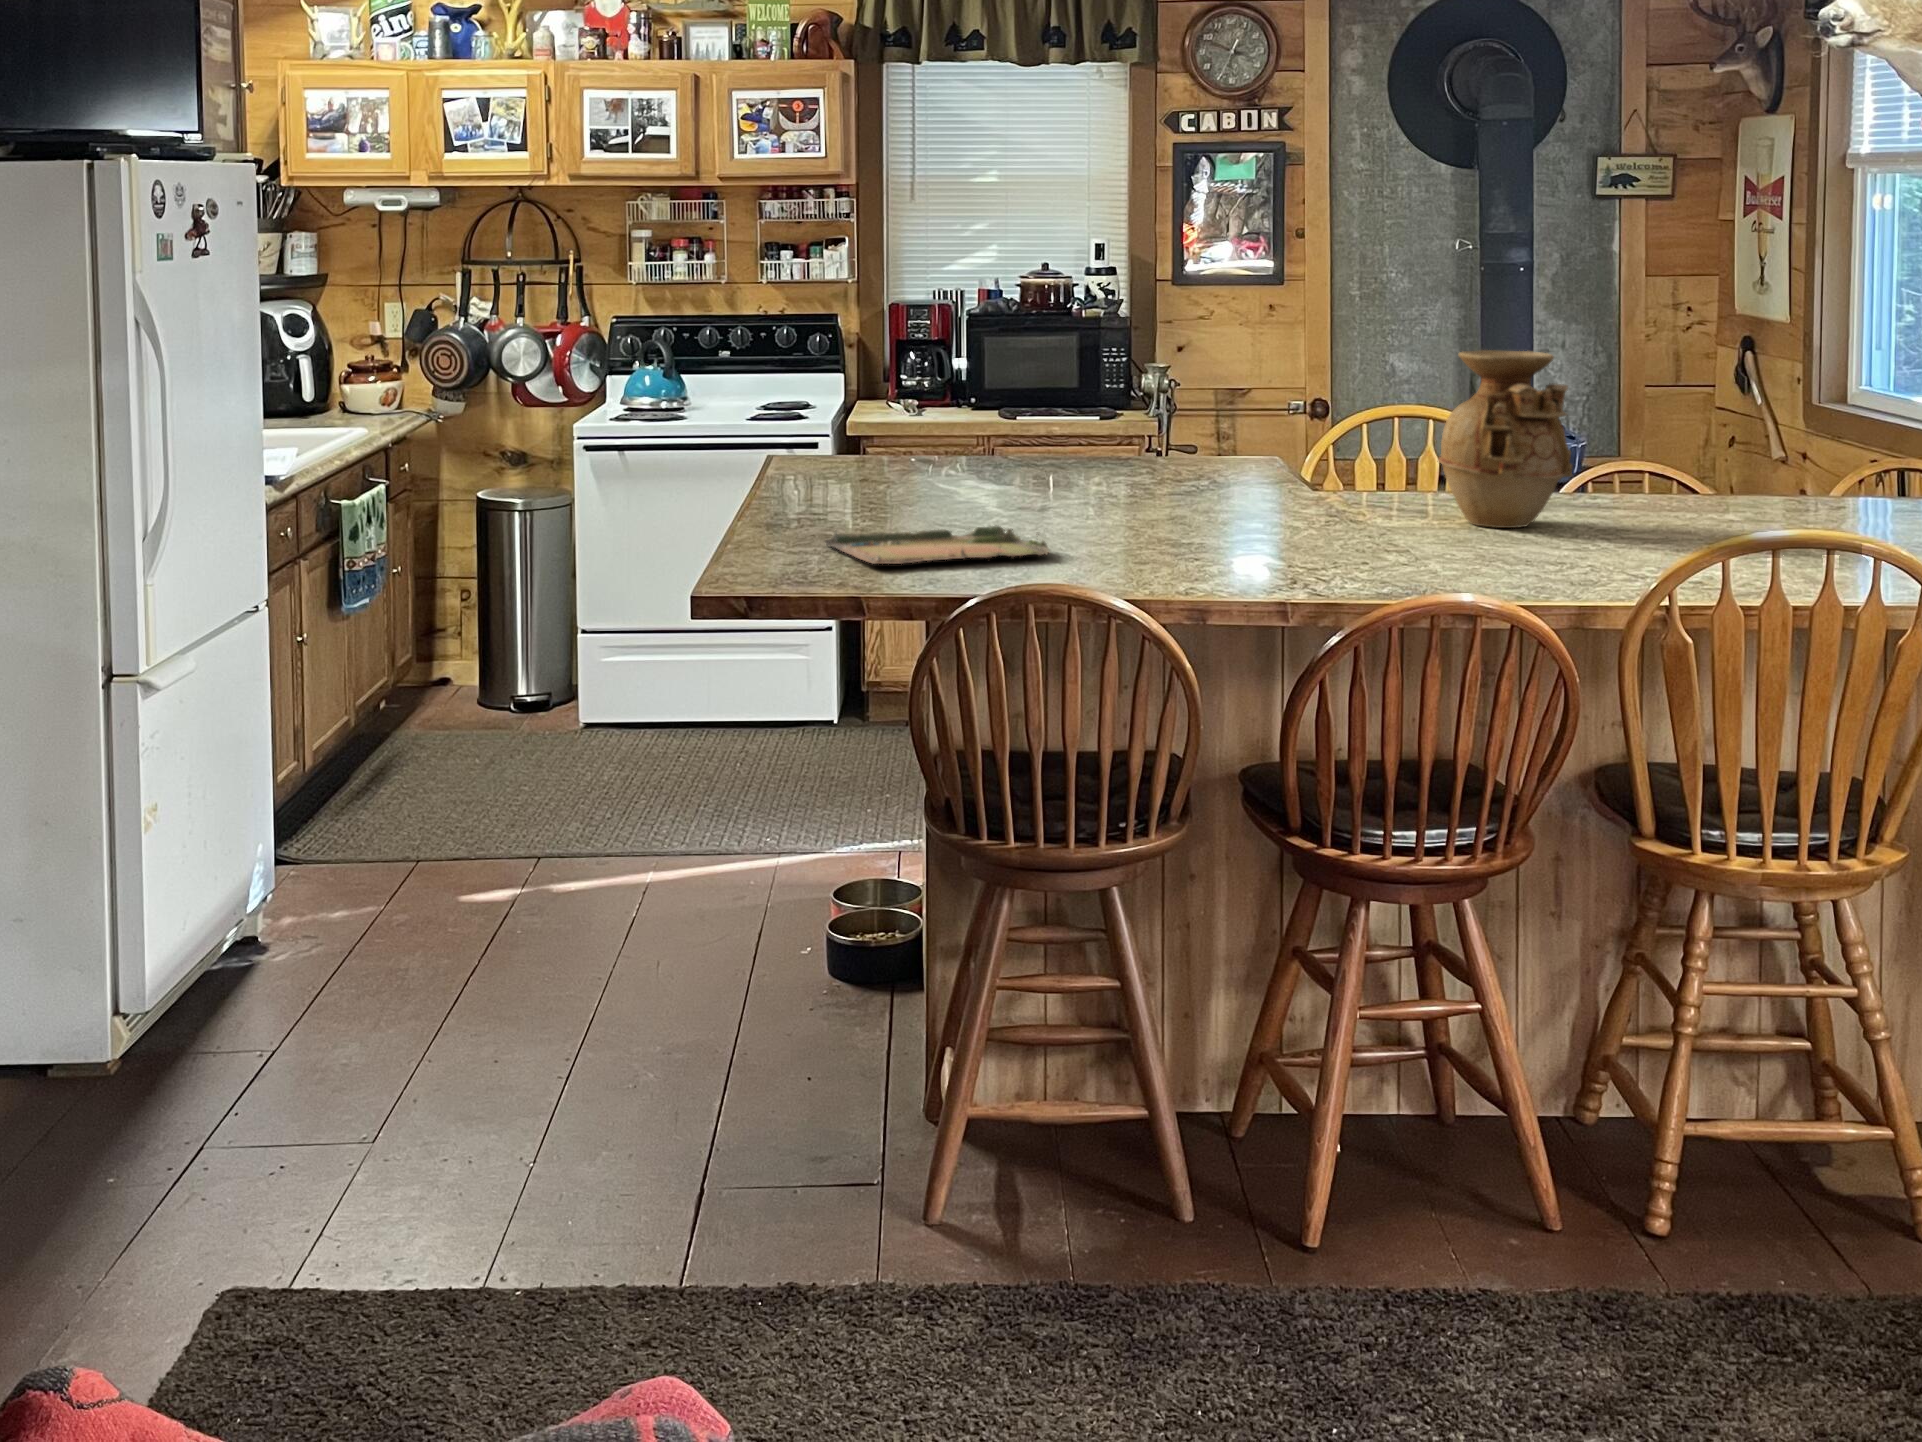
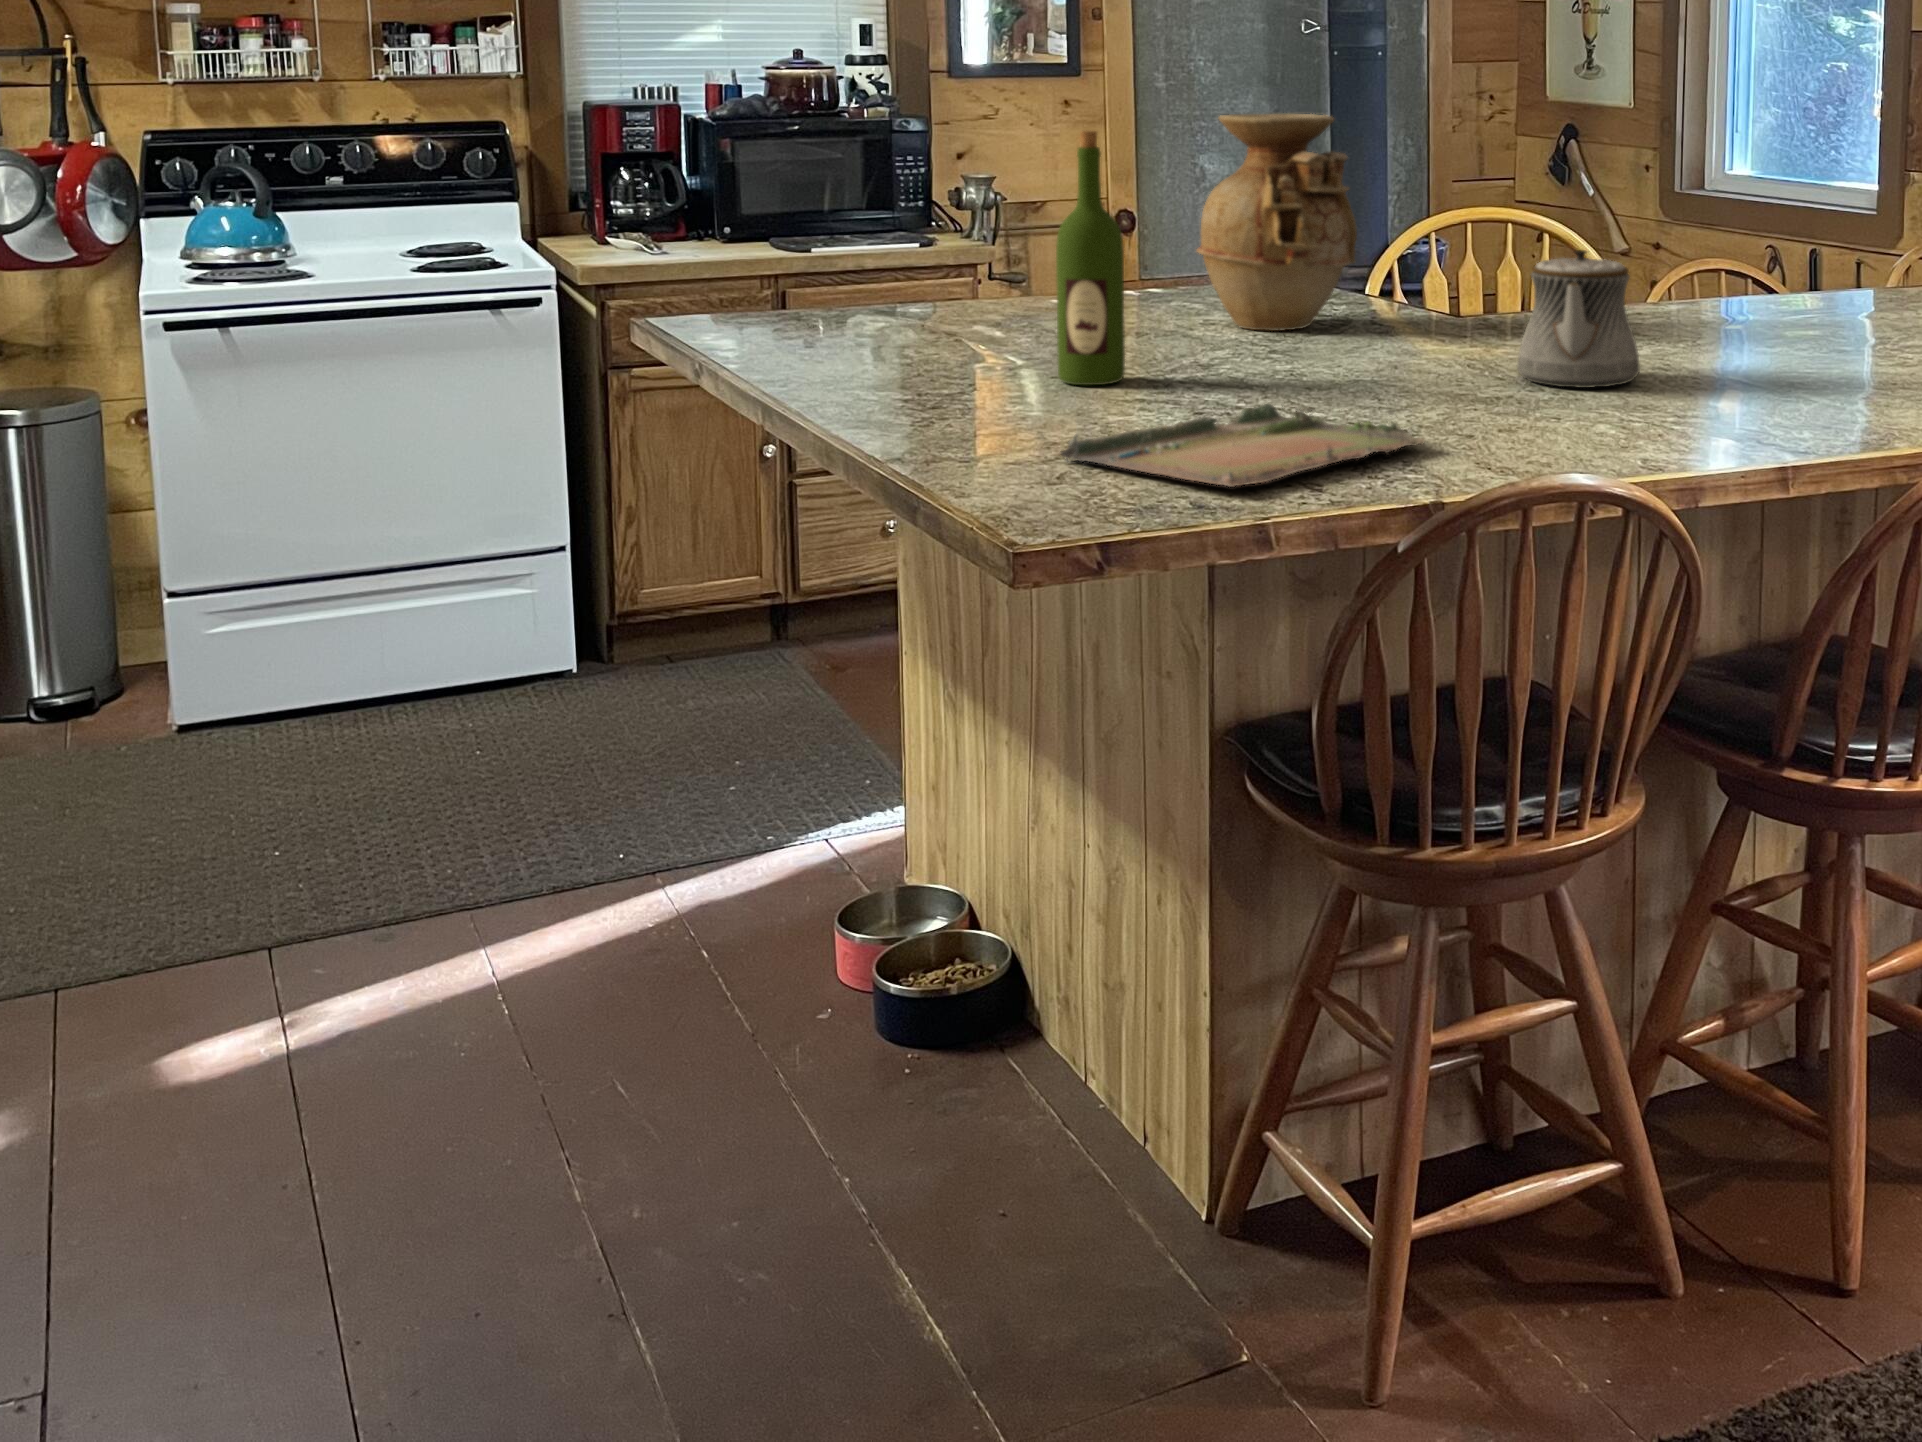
wine bottle: none [923,340,967,510] -> present [1056,130,1125,385]
vase: present [1438,350,1572,528] -> present [1197,114,1357,331]
teapot: none [1226,436,1317,537] -> present [1517,250,1640,388]

